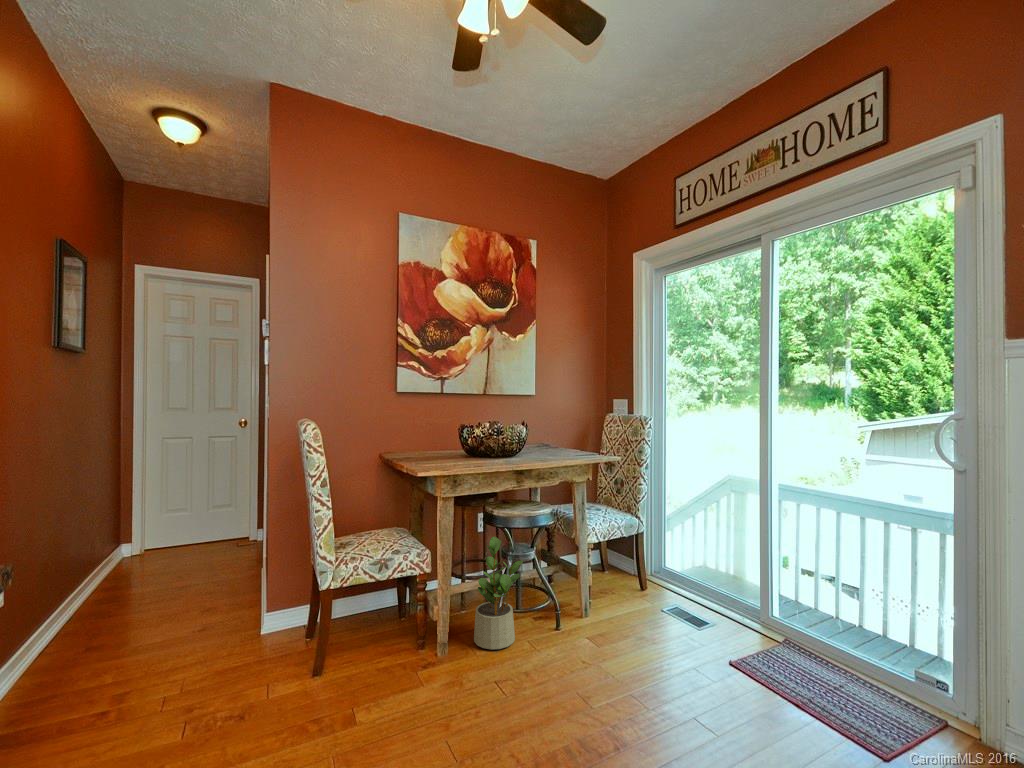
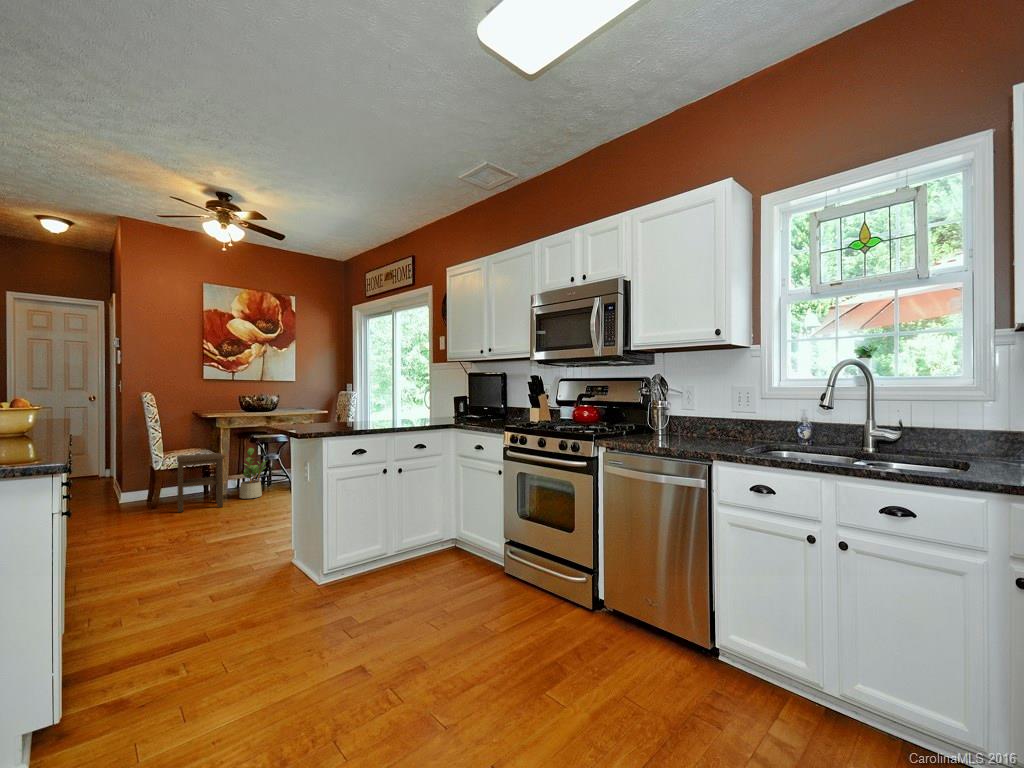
stool: none [361,551,455,703] -> present [177,453,224,512]

